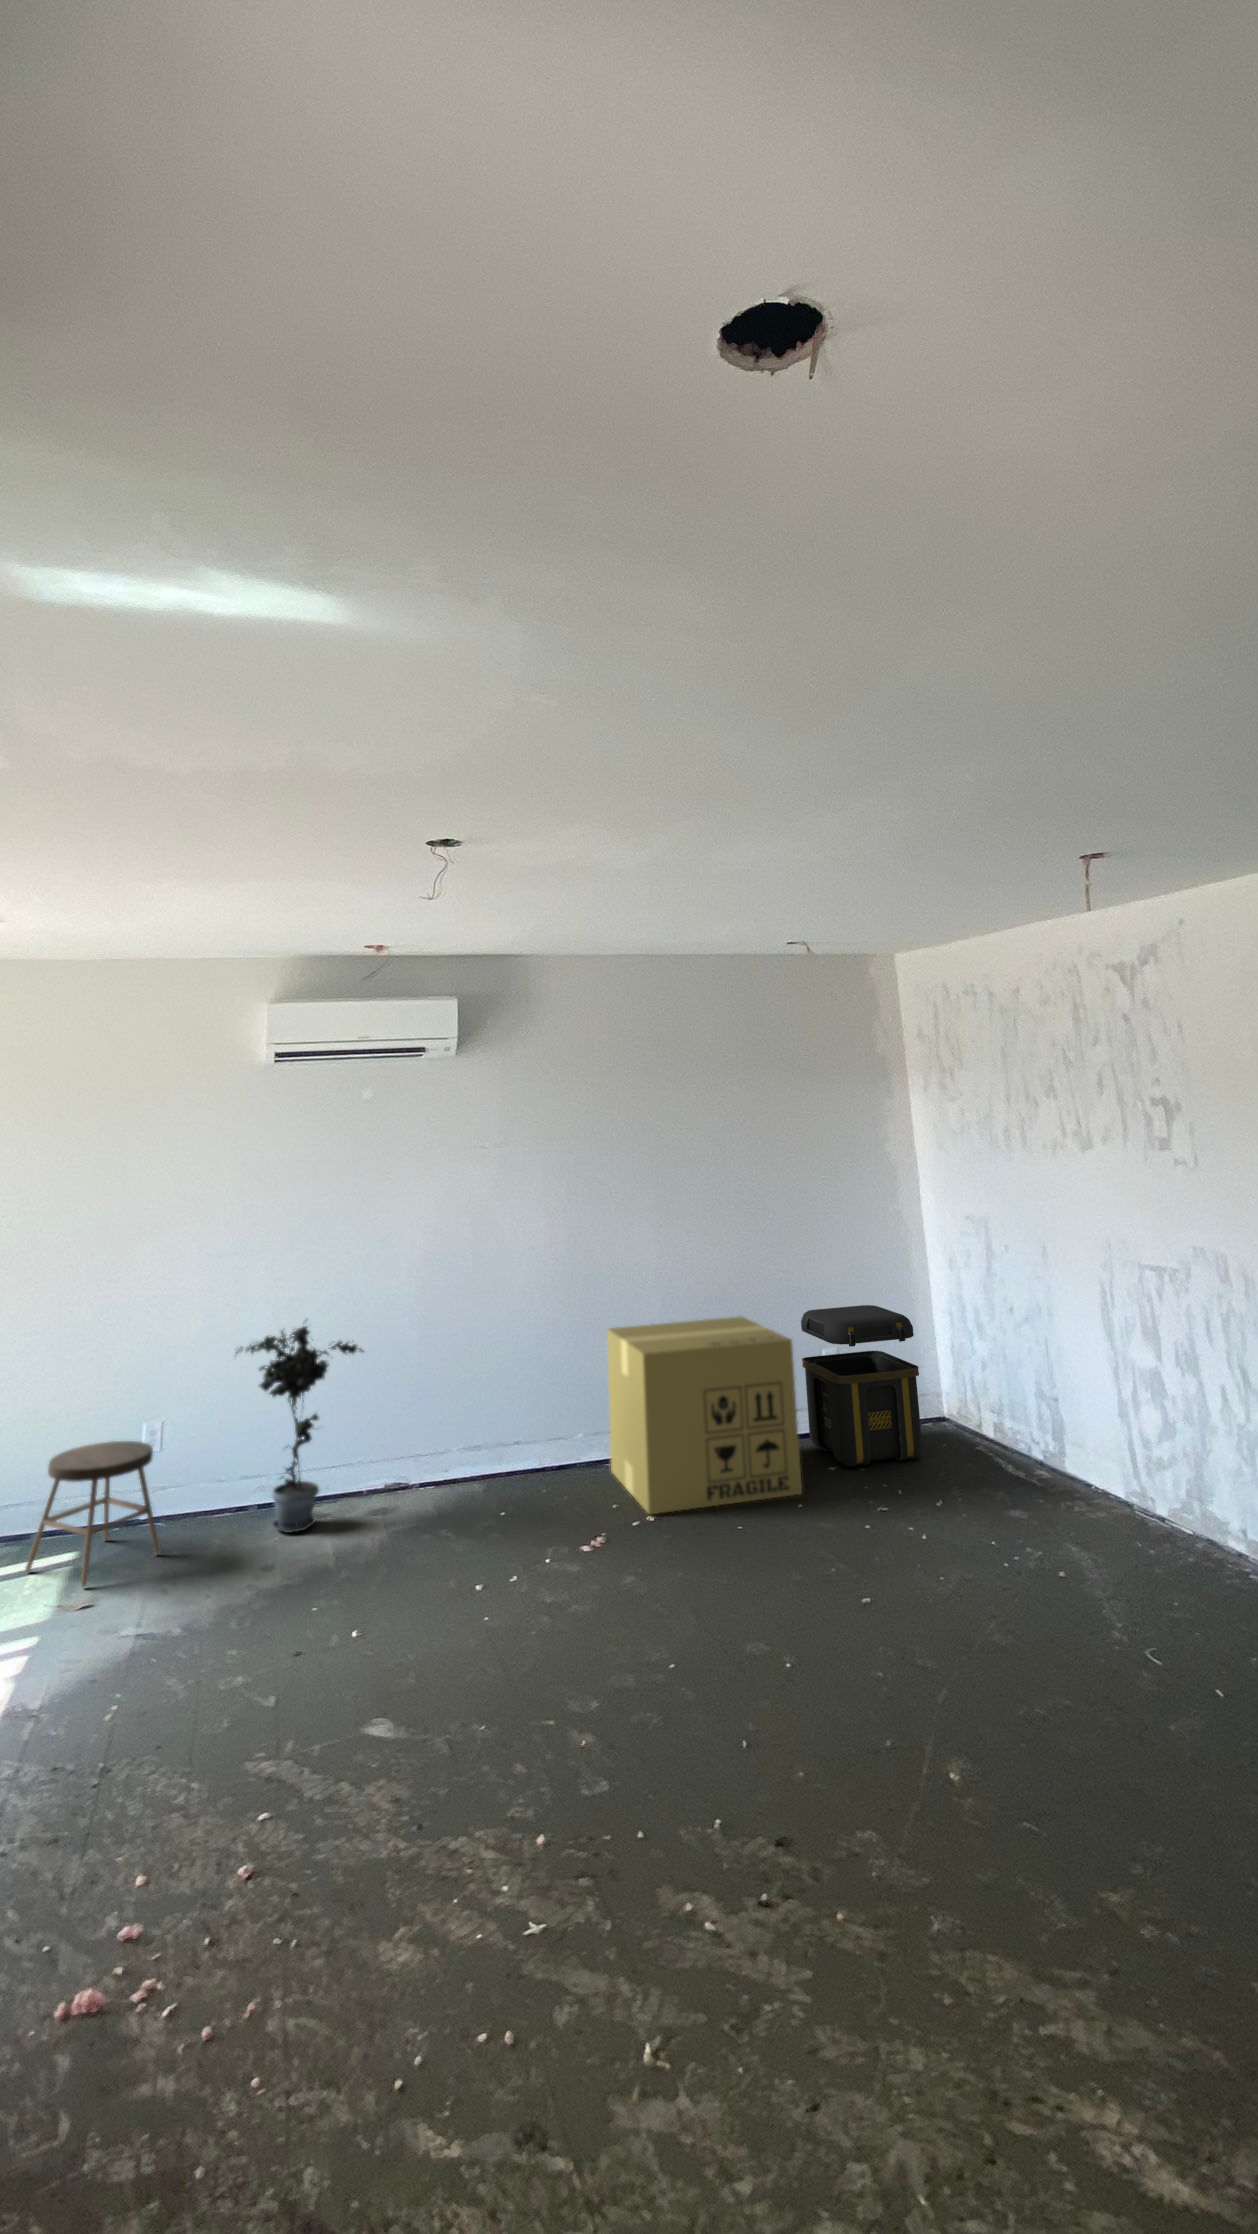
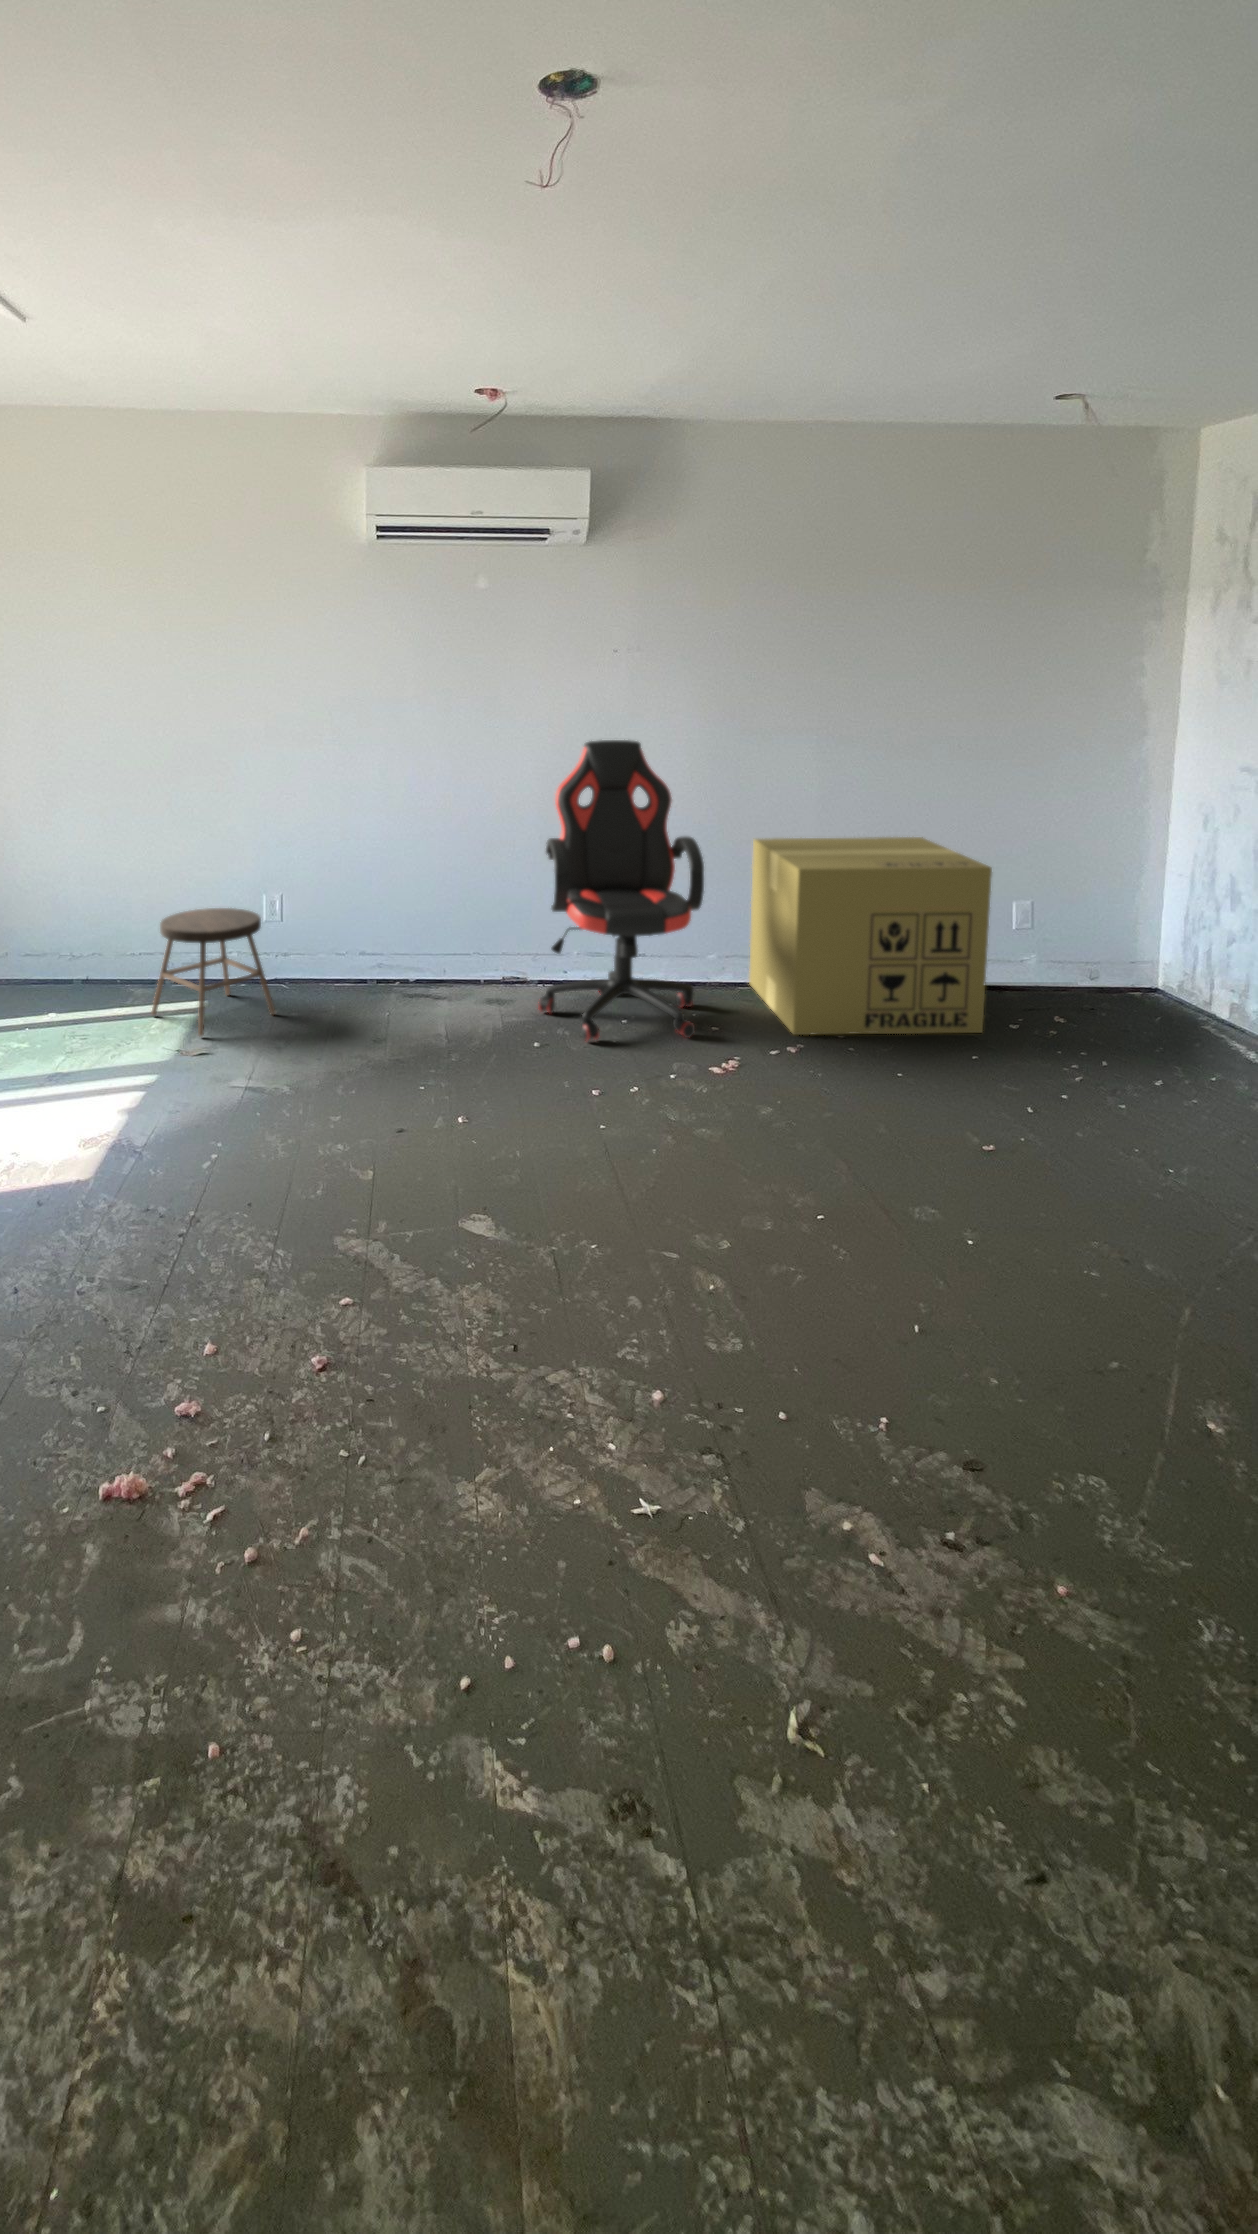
chair: none [422,1245,567,1544] -> present [538,740,704,1041]
toolbox: present [801,1305,922,1466] -> none [991,835,1154,1009]
potted plant: present [236,1323,364,1532] -> none [337,804,474,1008]

